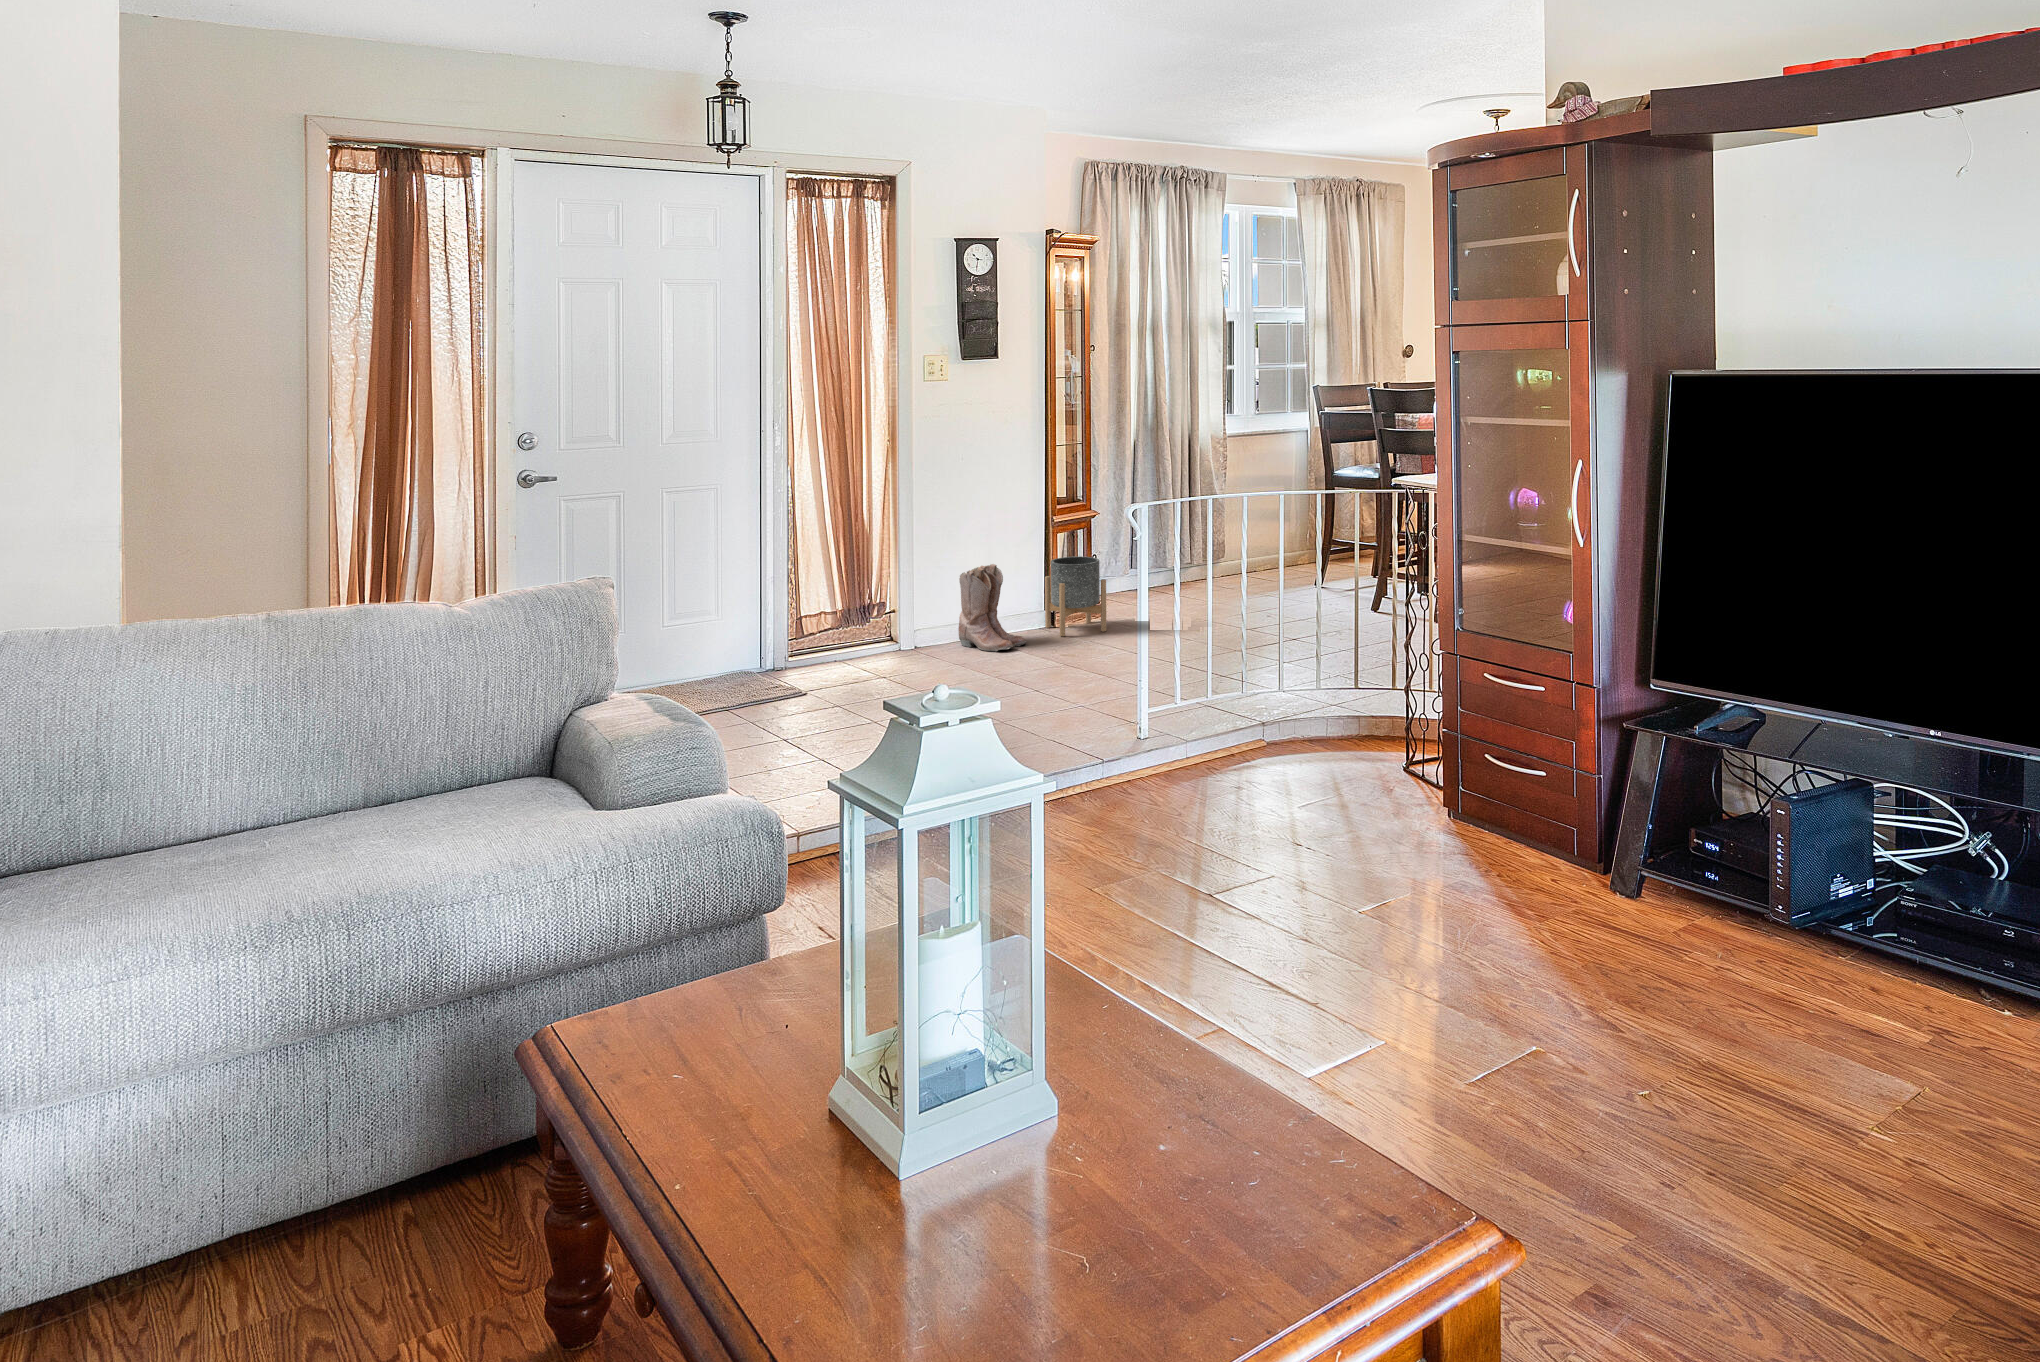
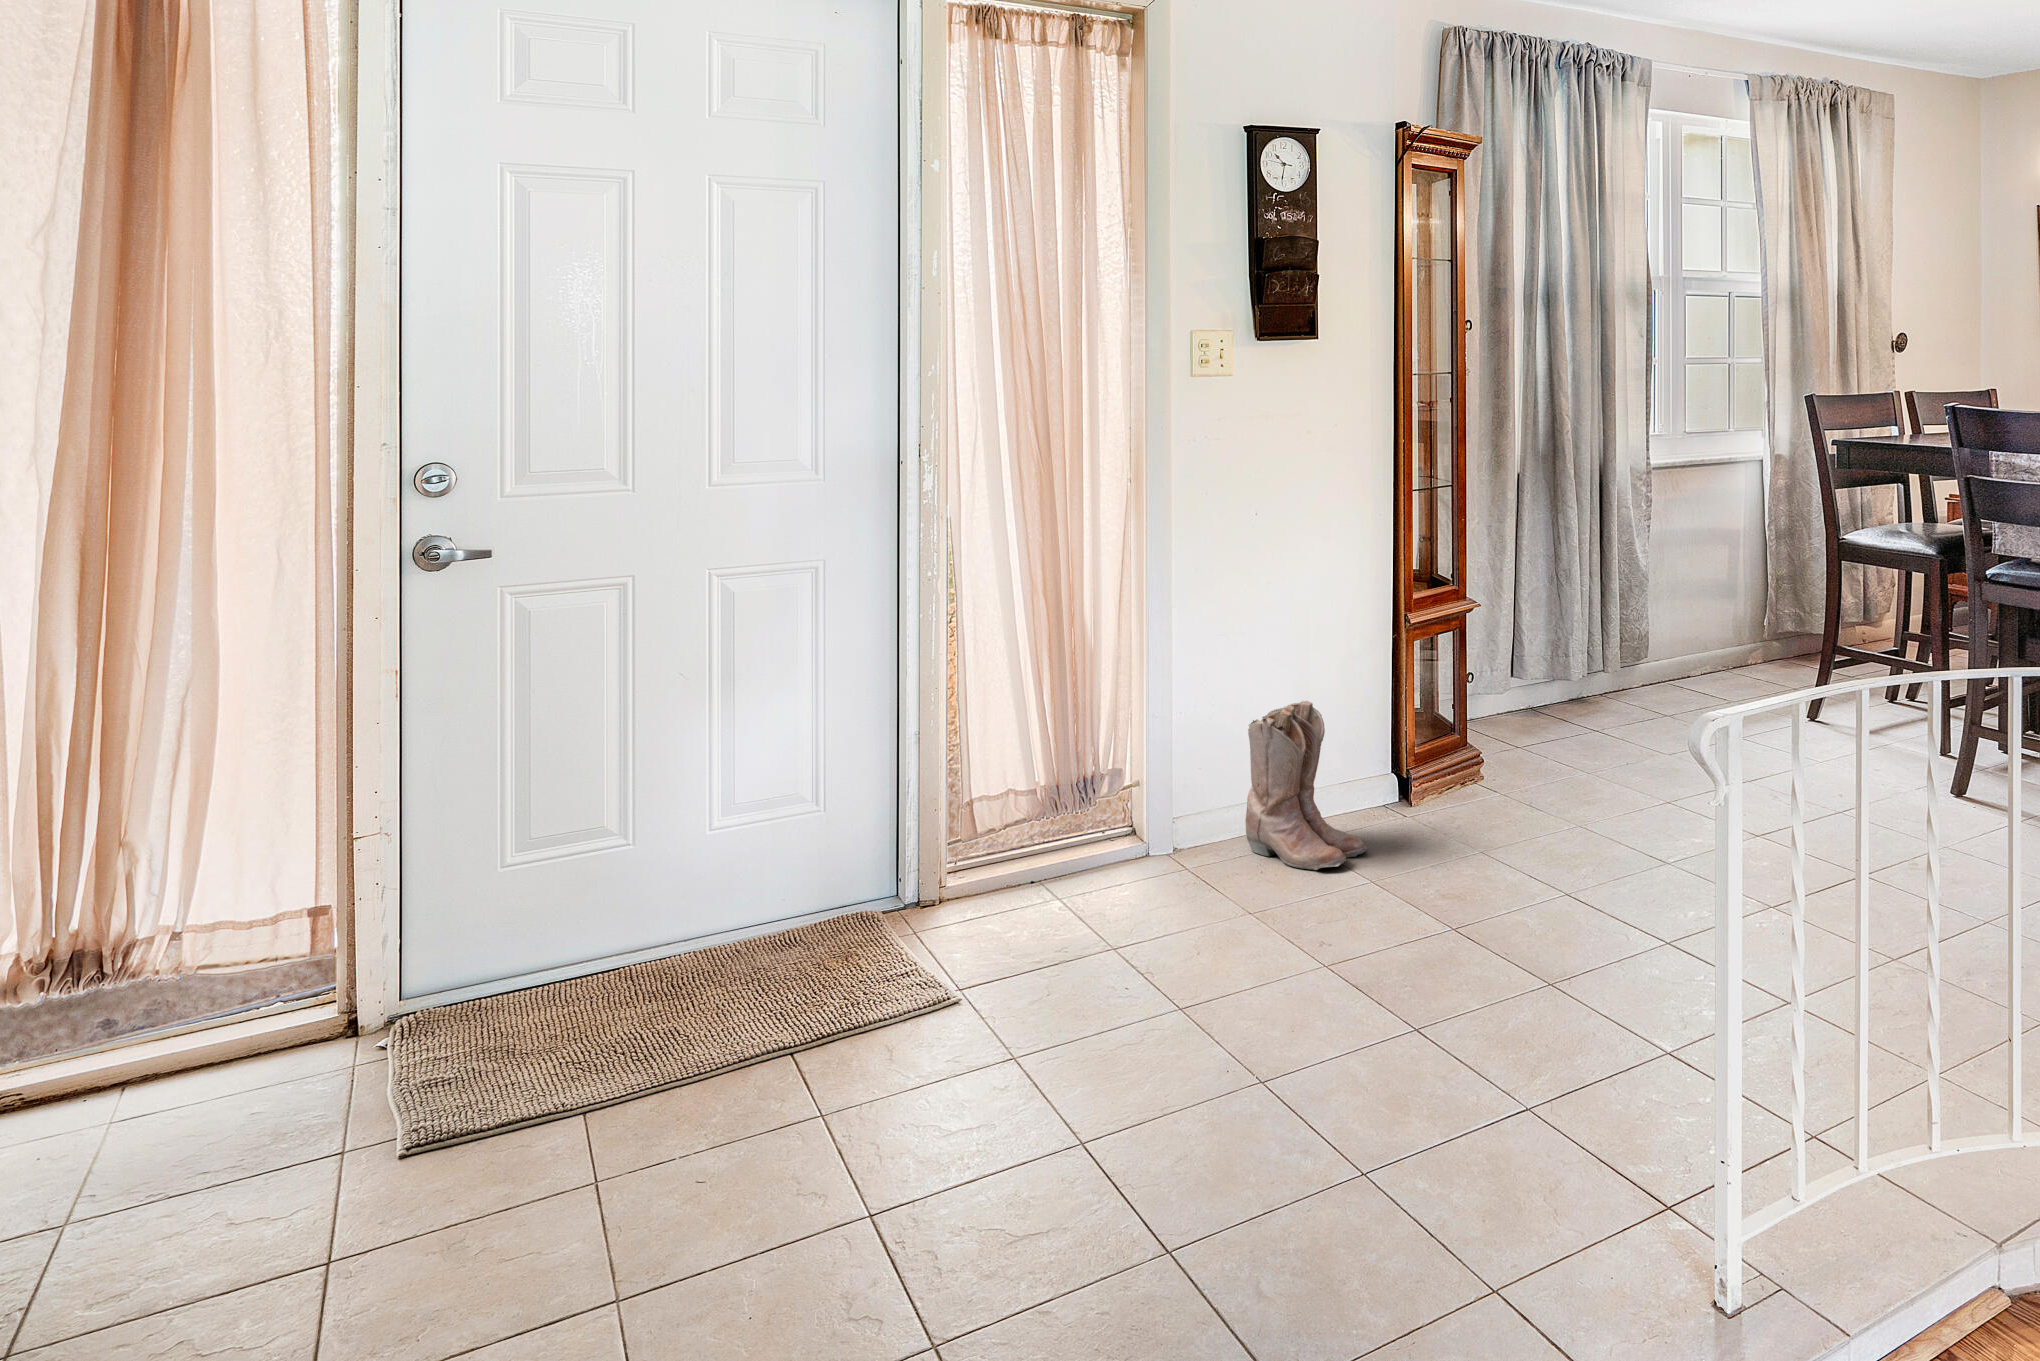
planter: present [1045,557,1106,636] -> none [1392,682,1502,833]

